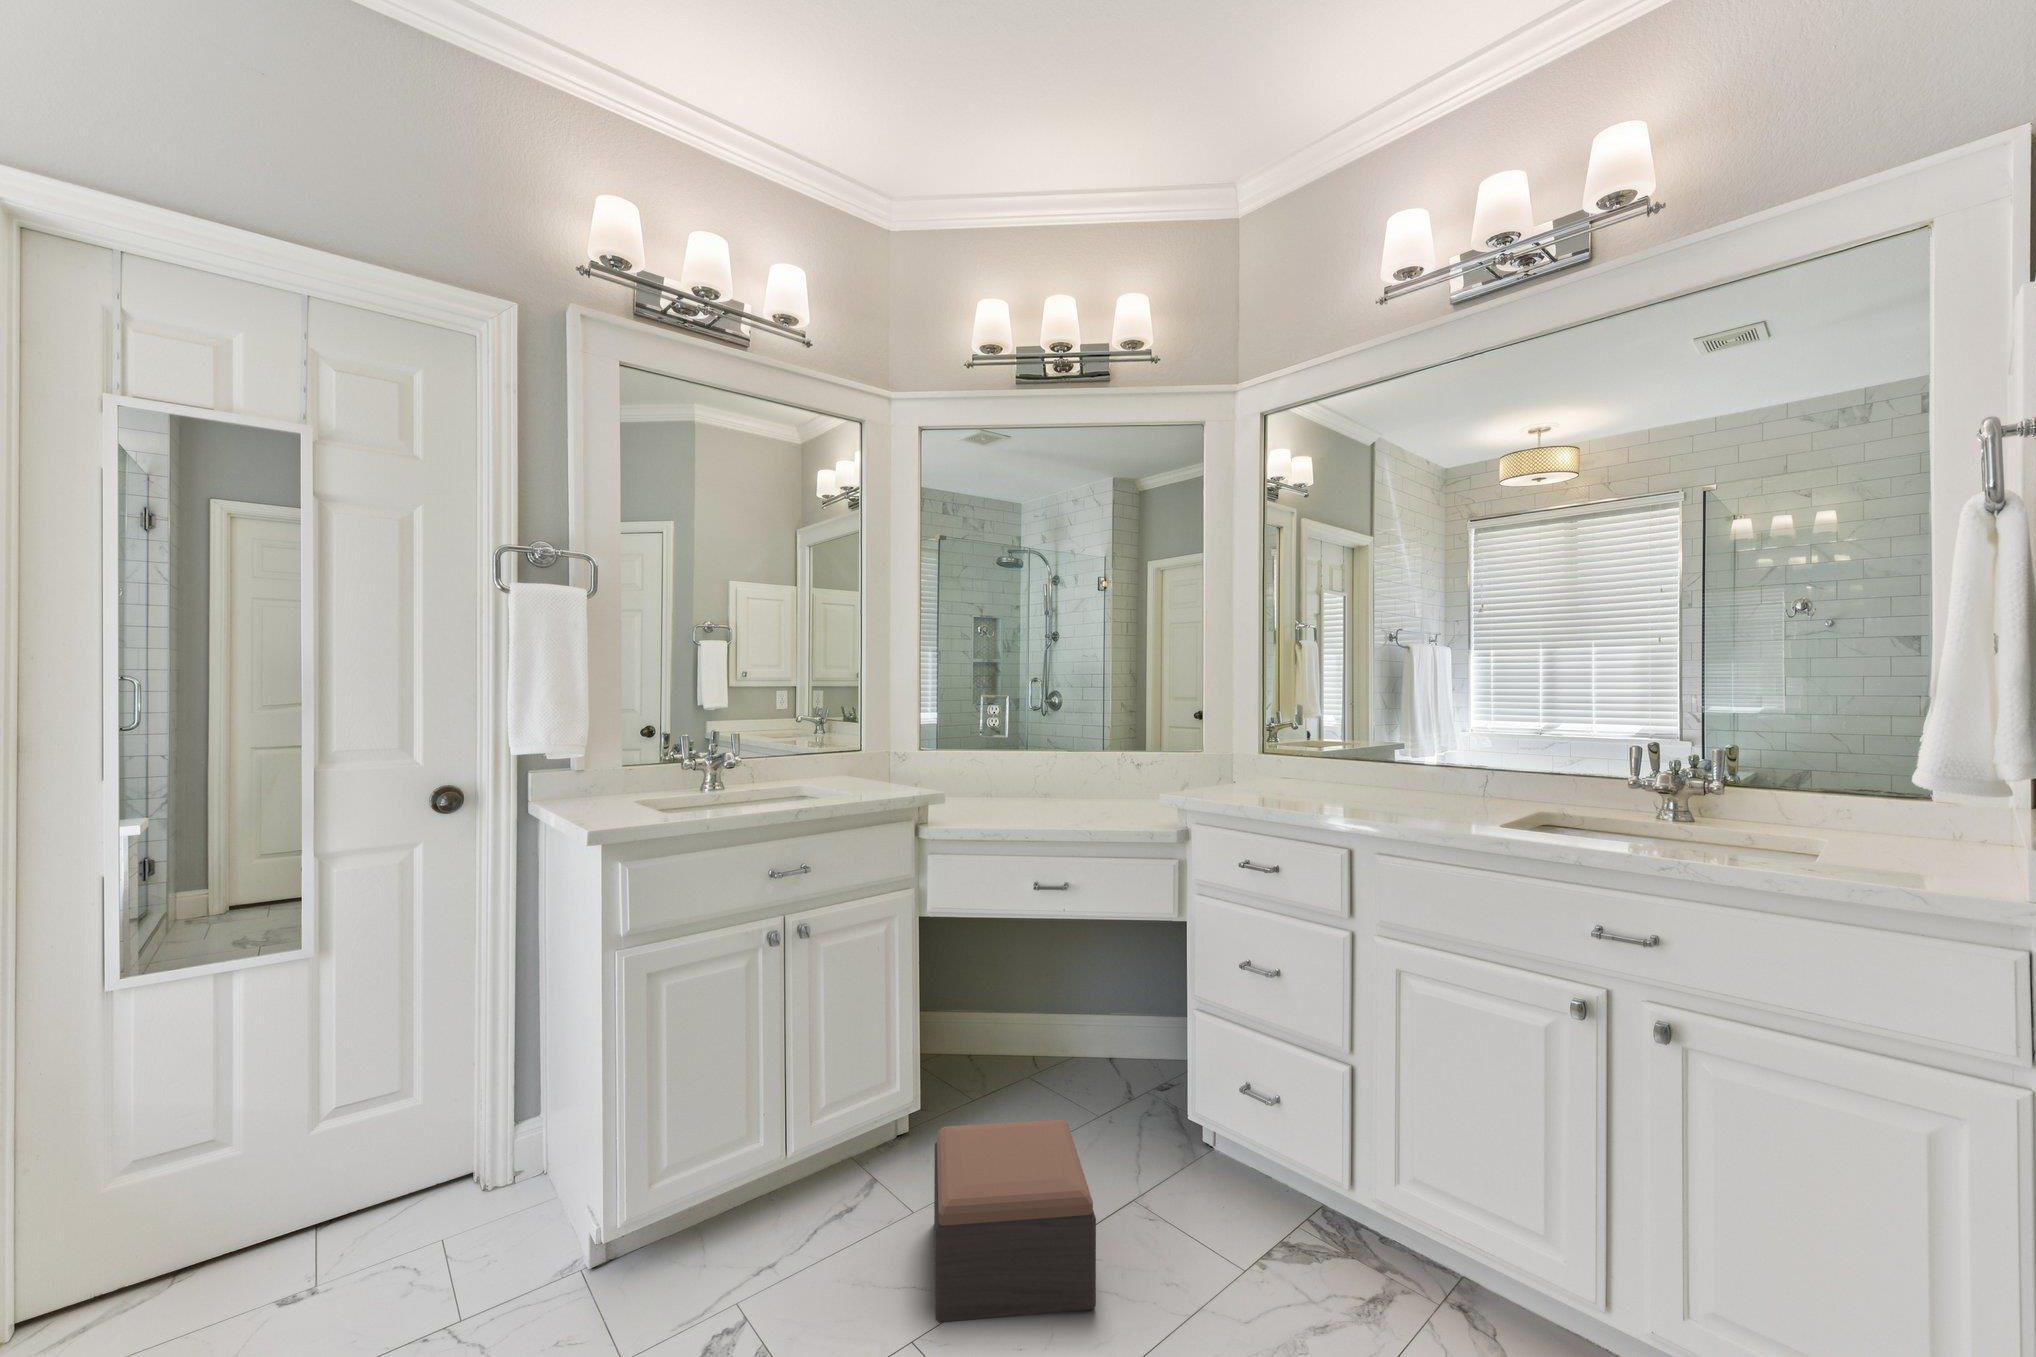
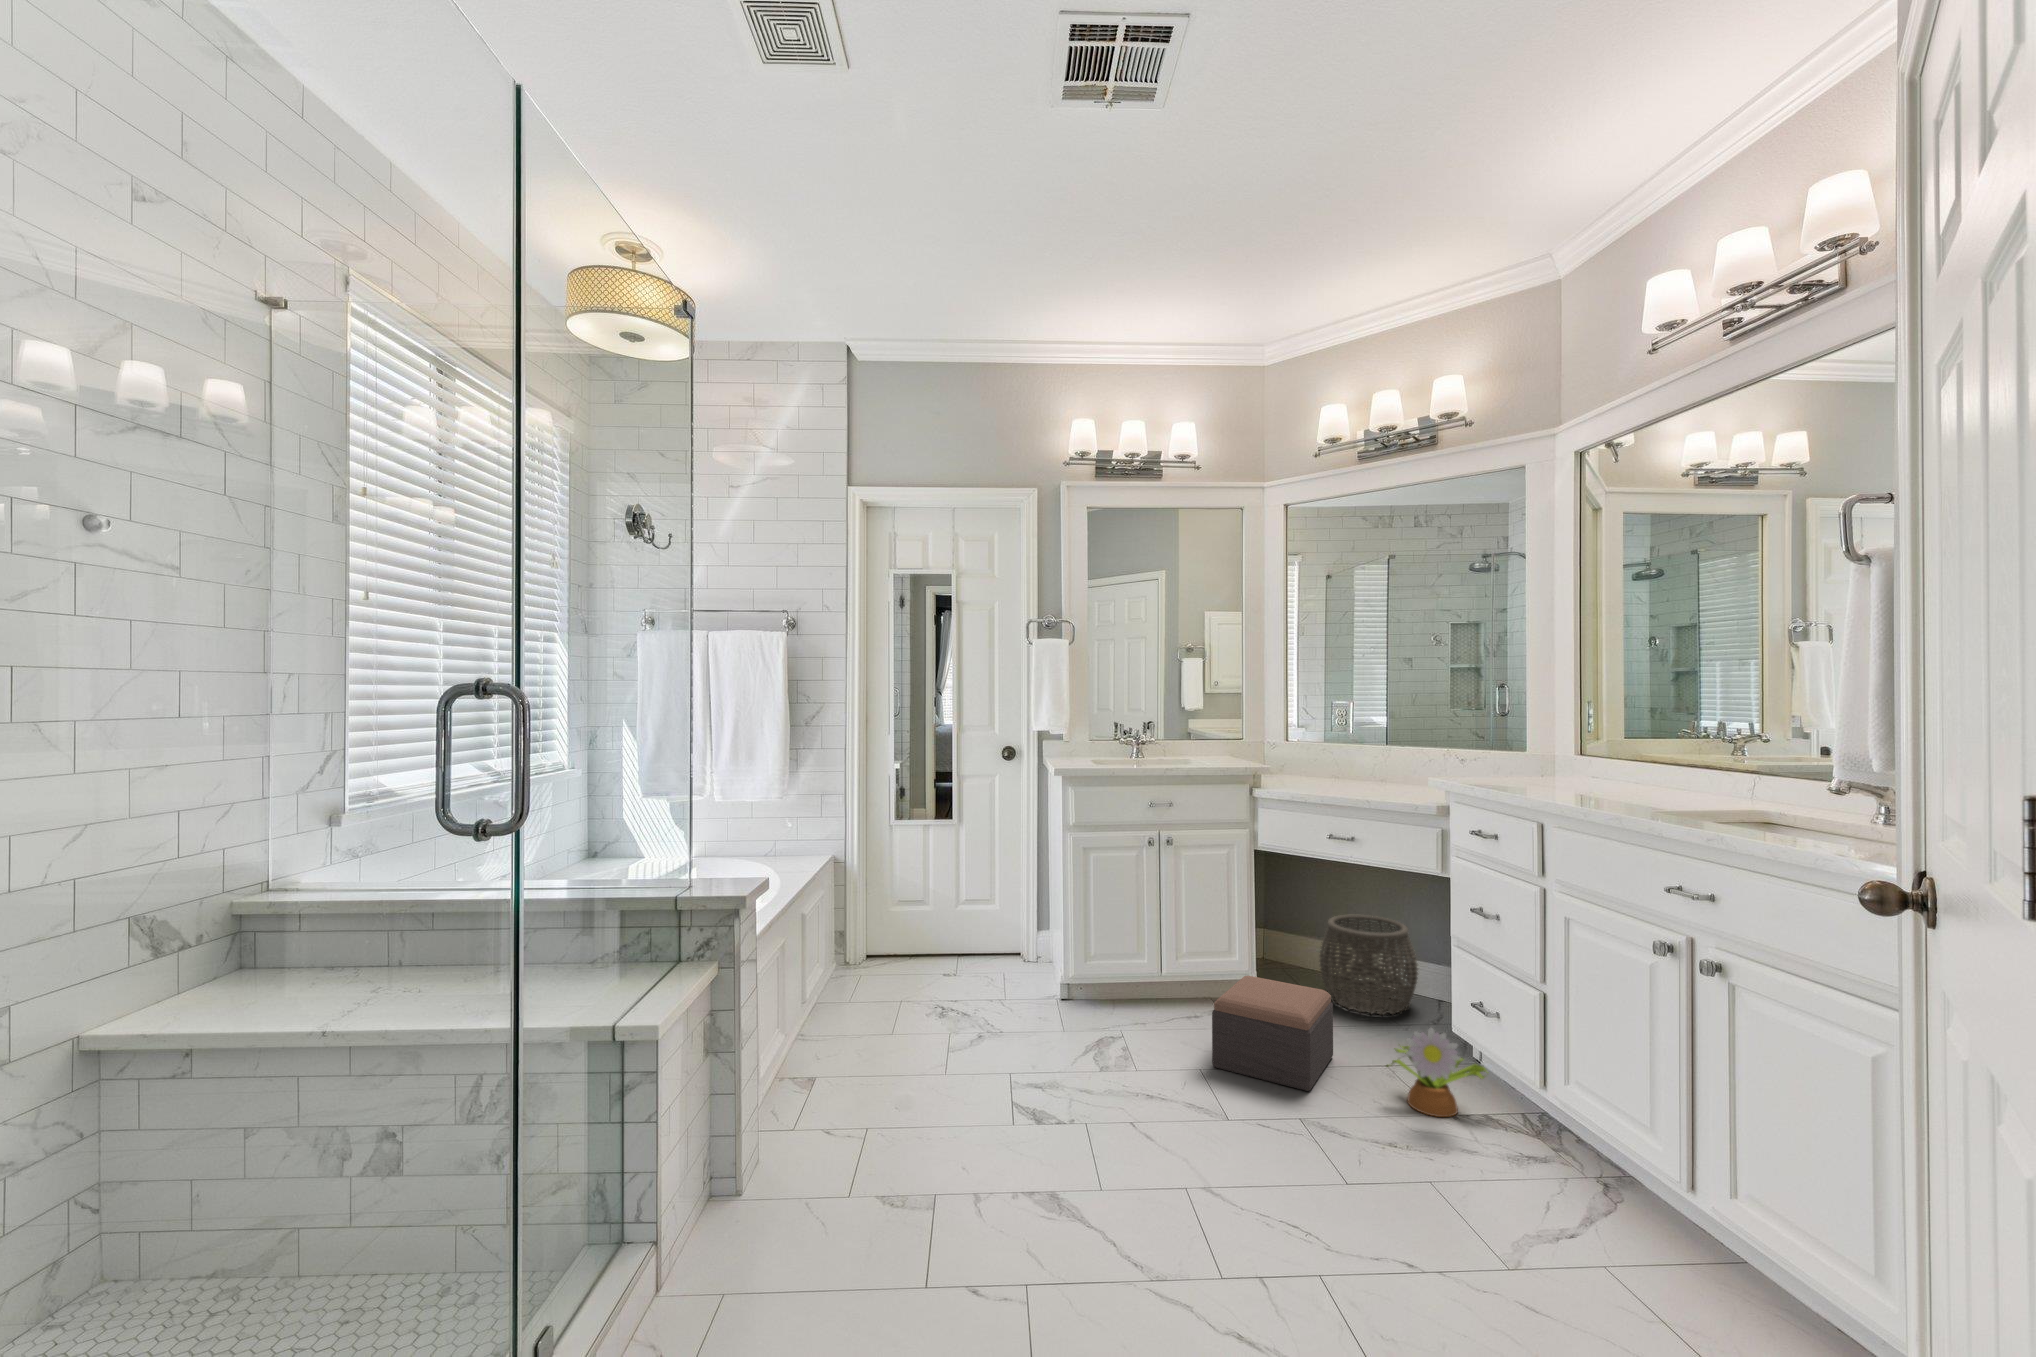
woven basket: none [974,968,1093,1109] -> present [1319,915,1418,1015]
decorative plant: none [1170,1155,1293,1278] -> present [1387,1028,1487,1117]

